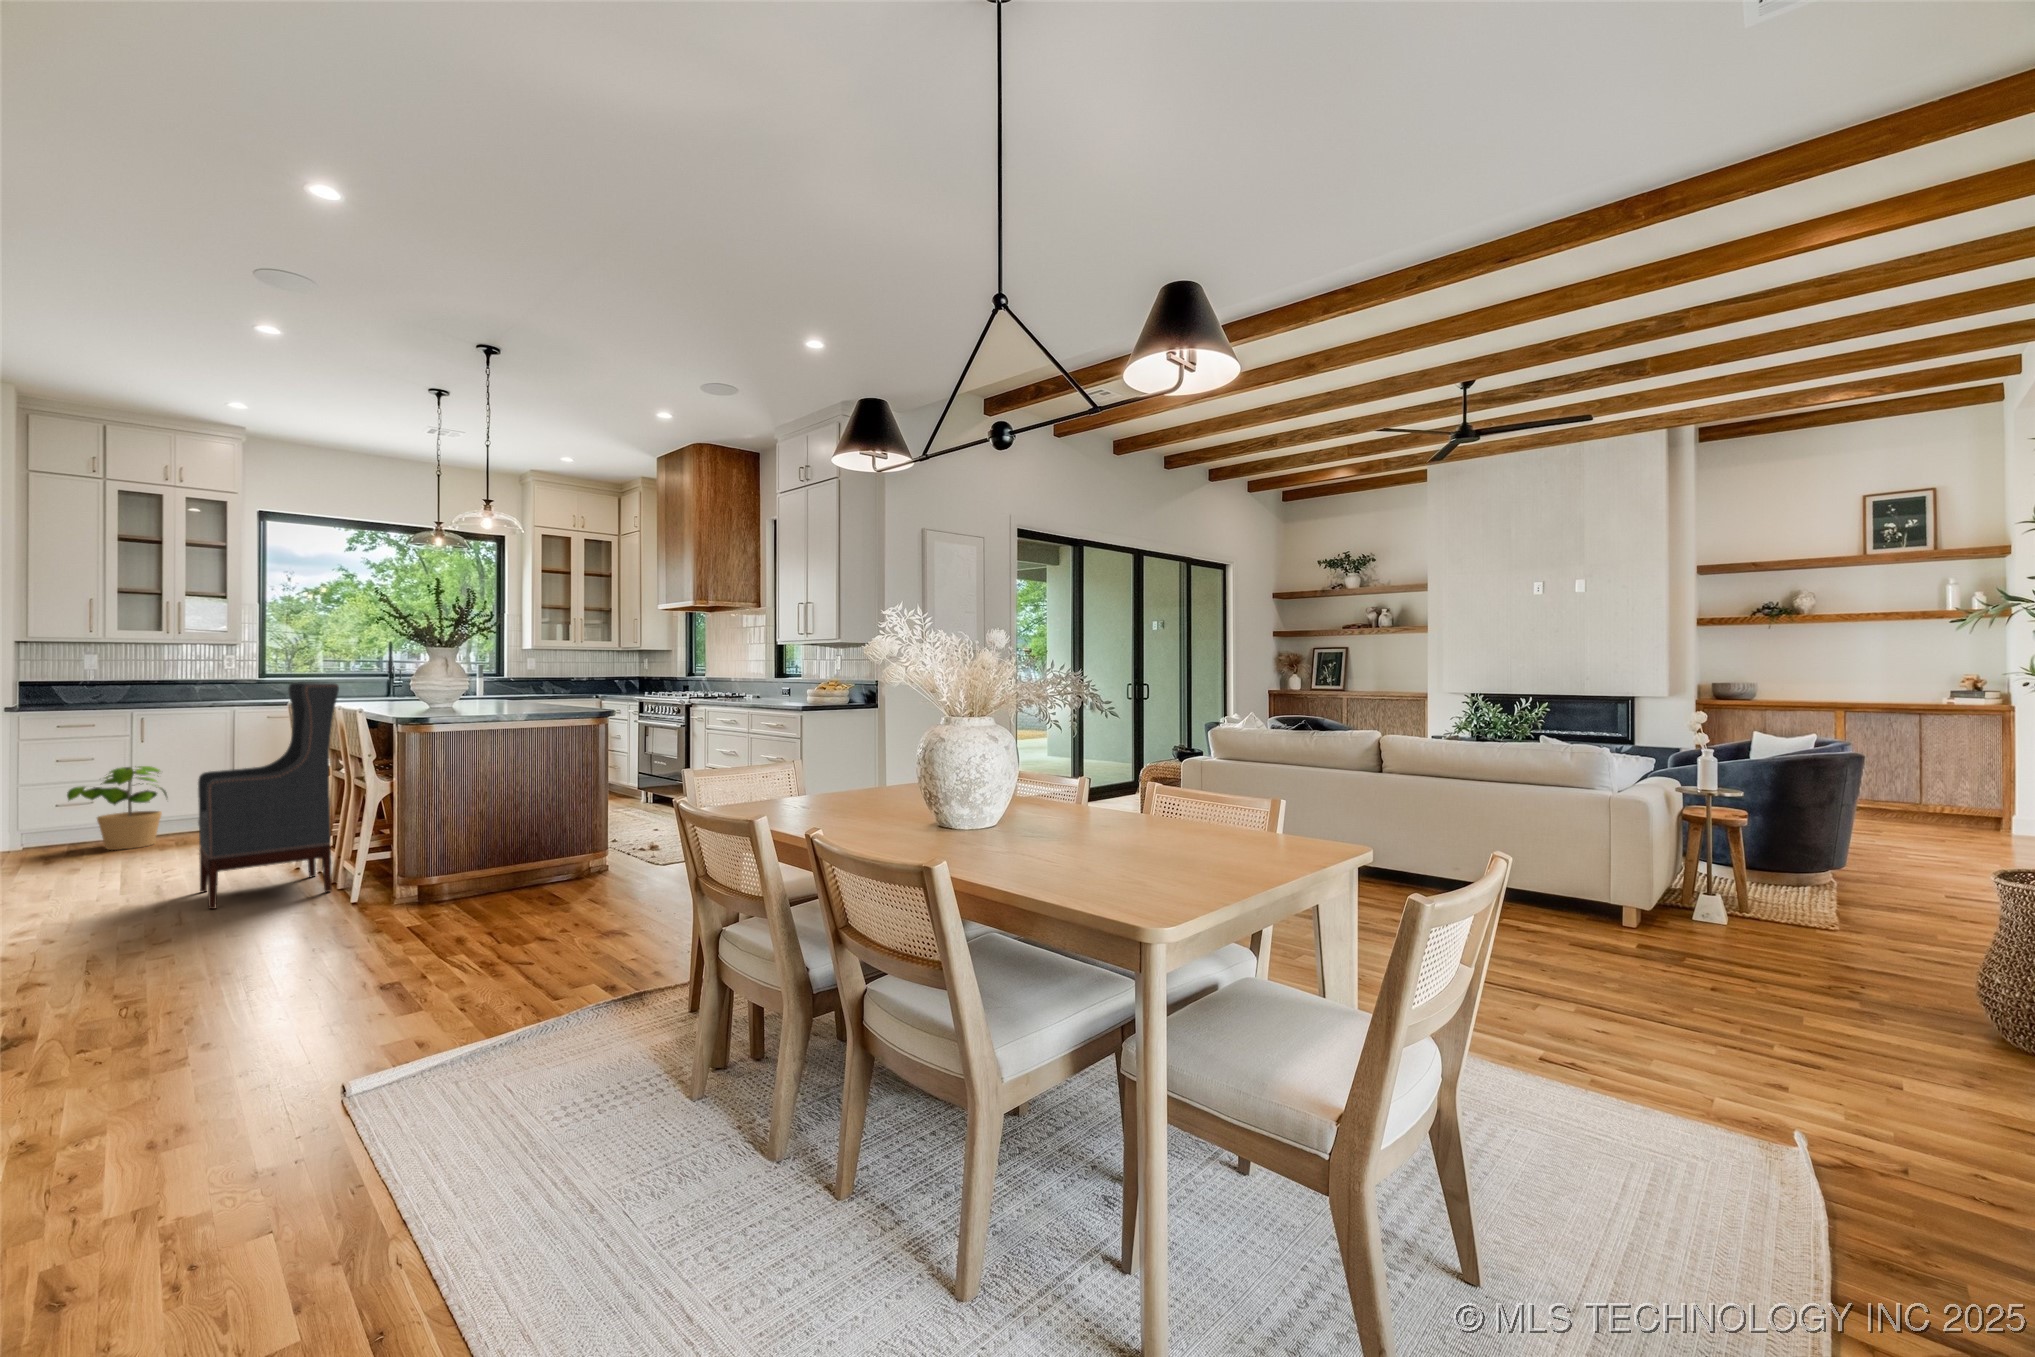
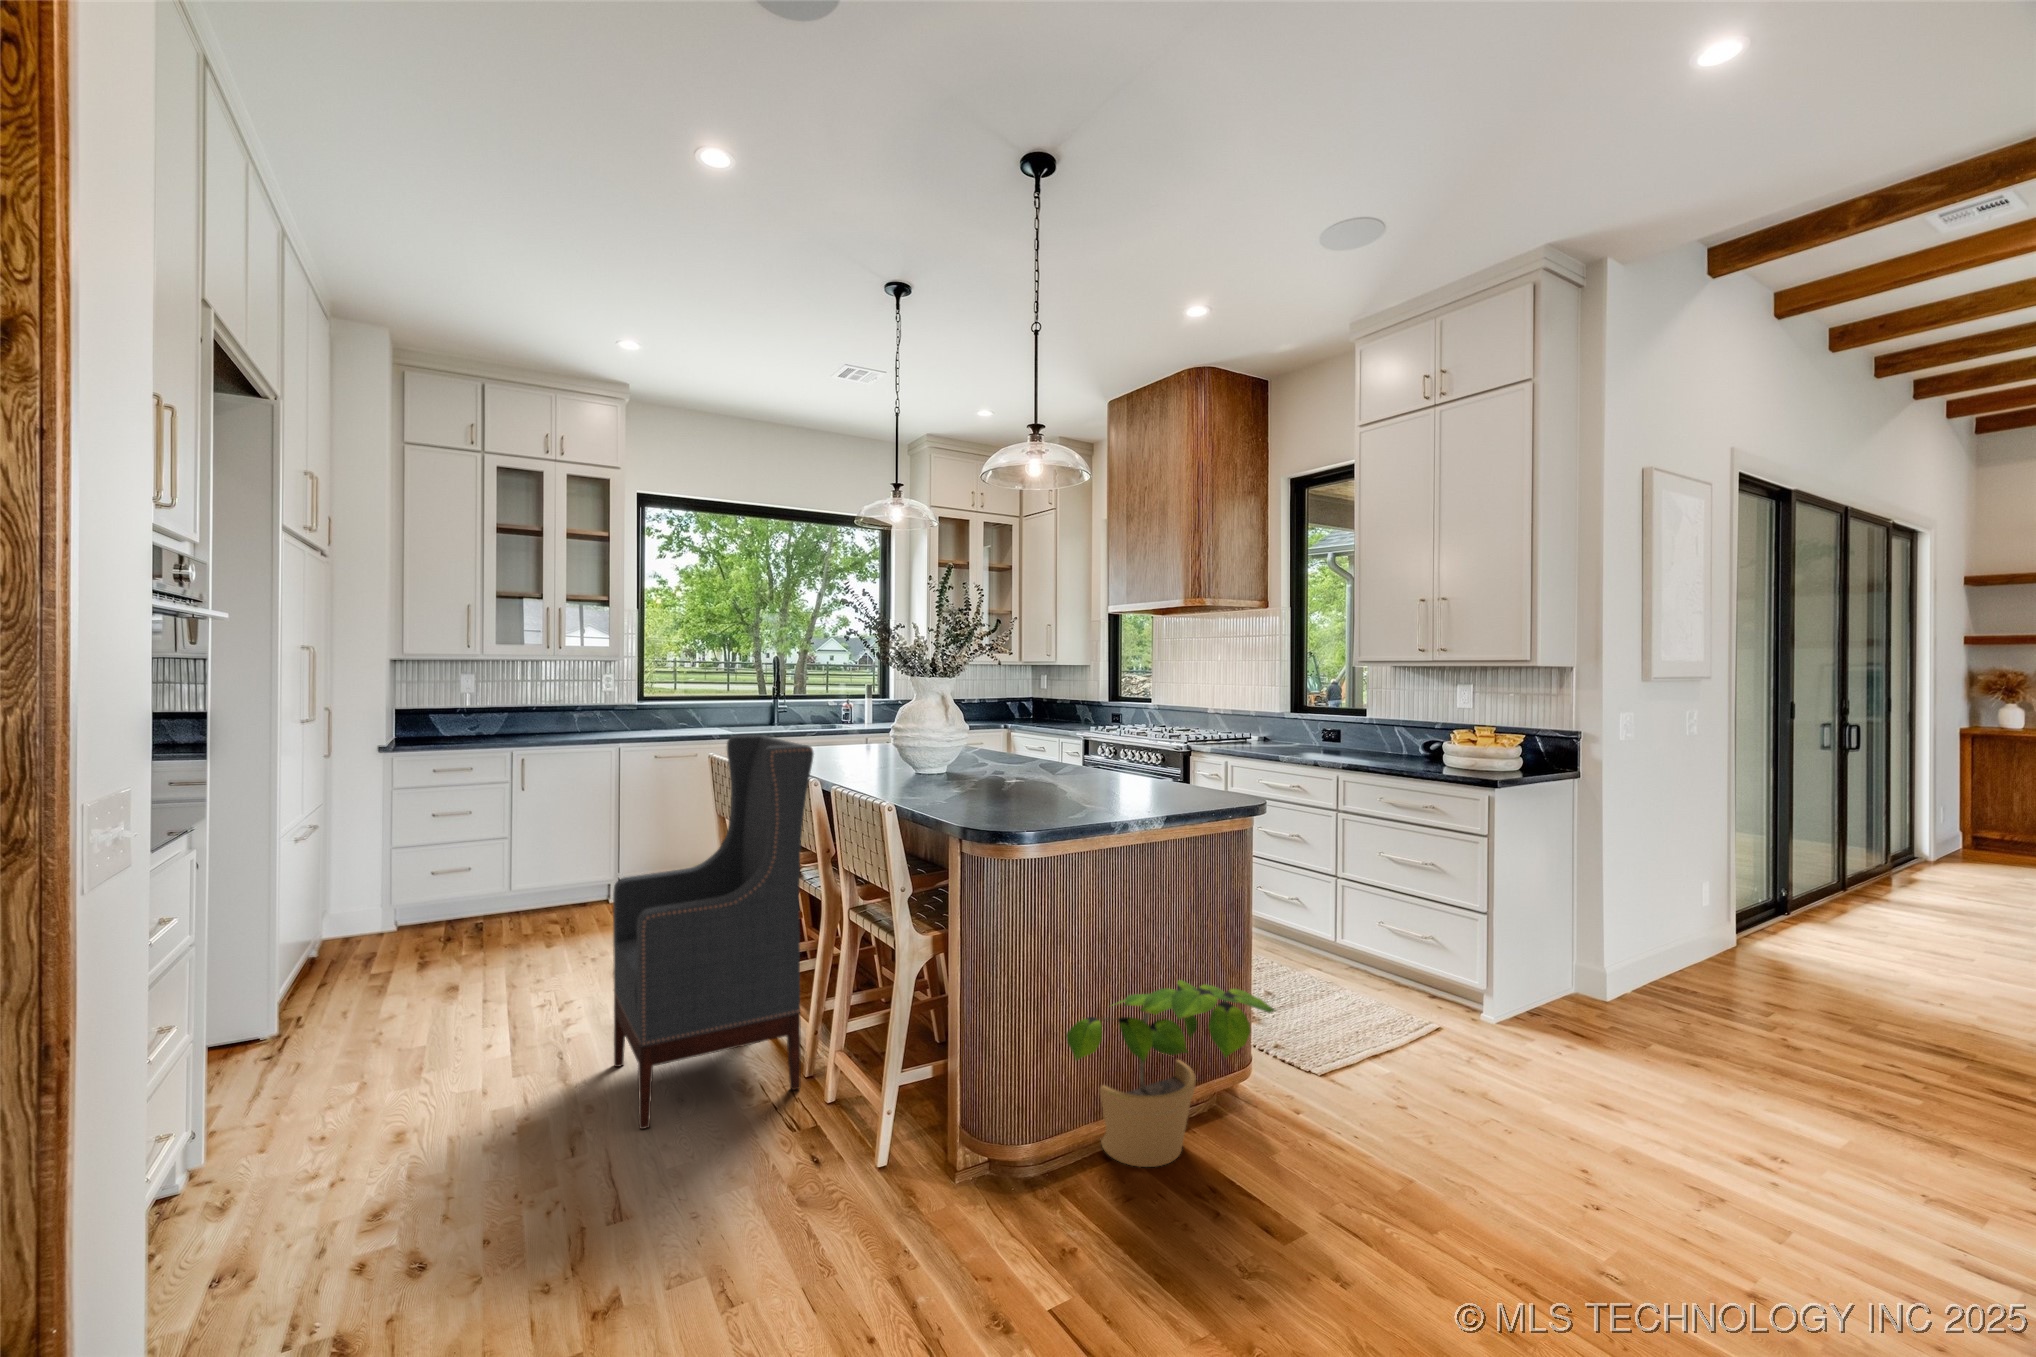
potted plant: present [67,766,167,850] -> present [1066,980,1275,1167]

